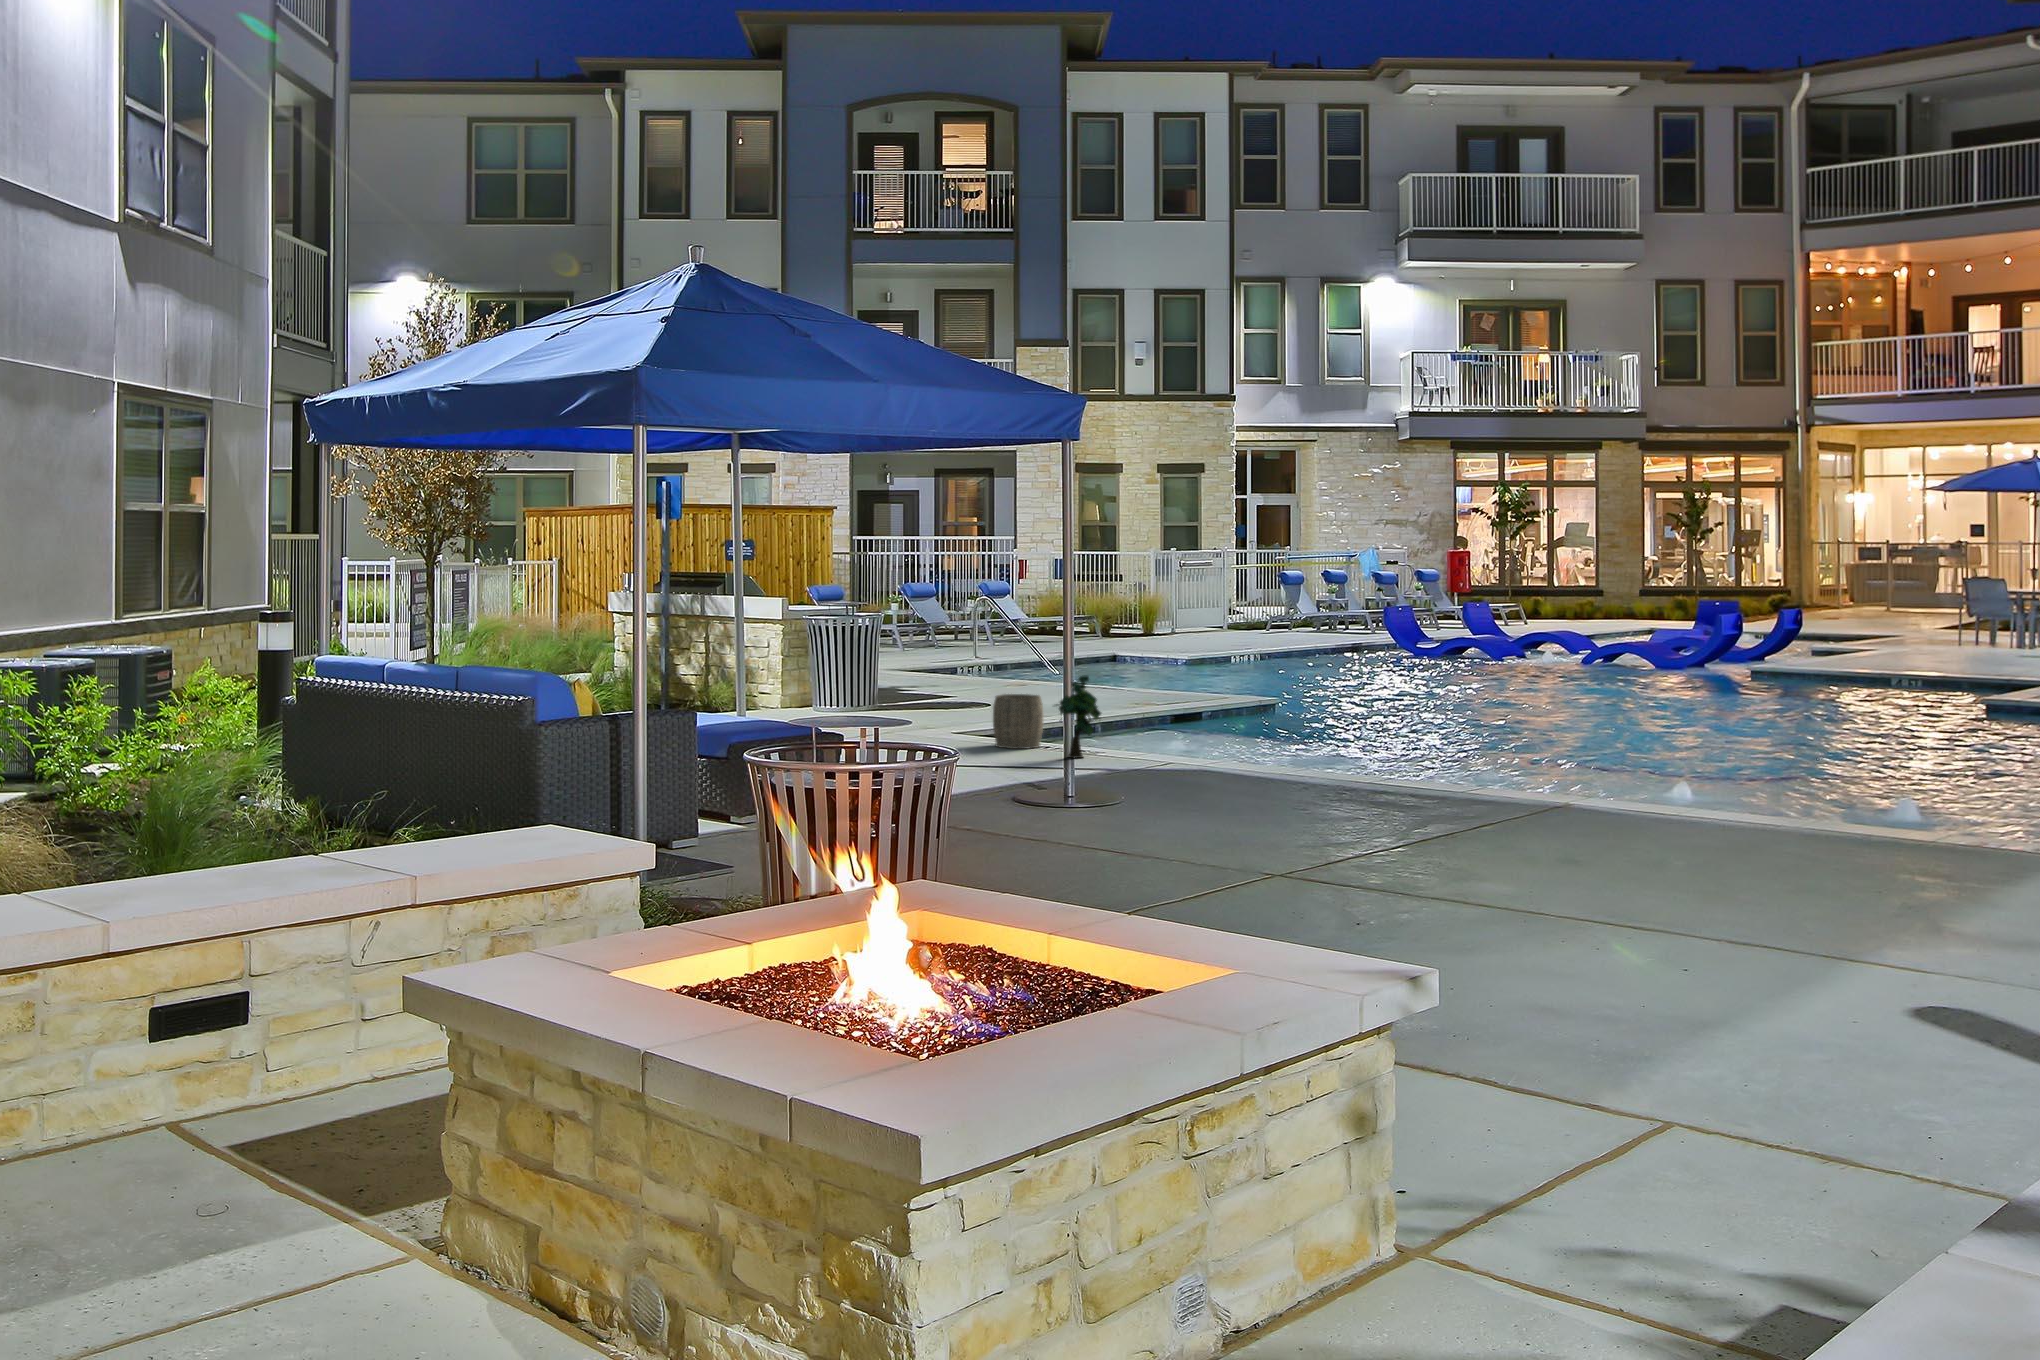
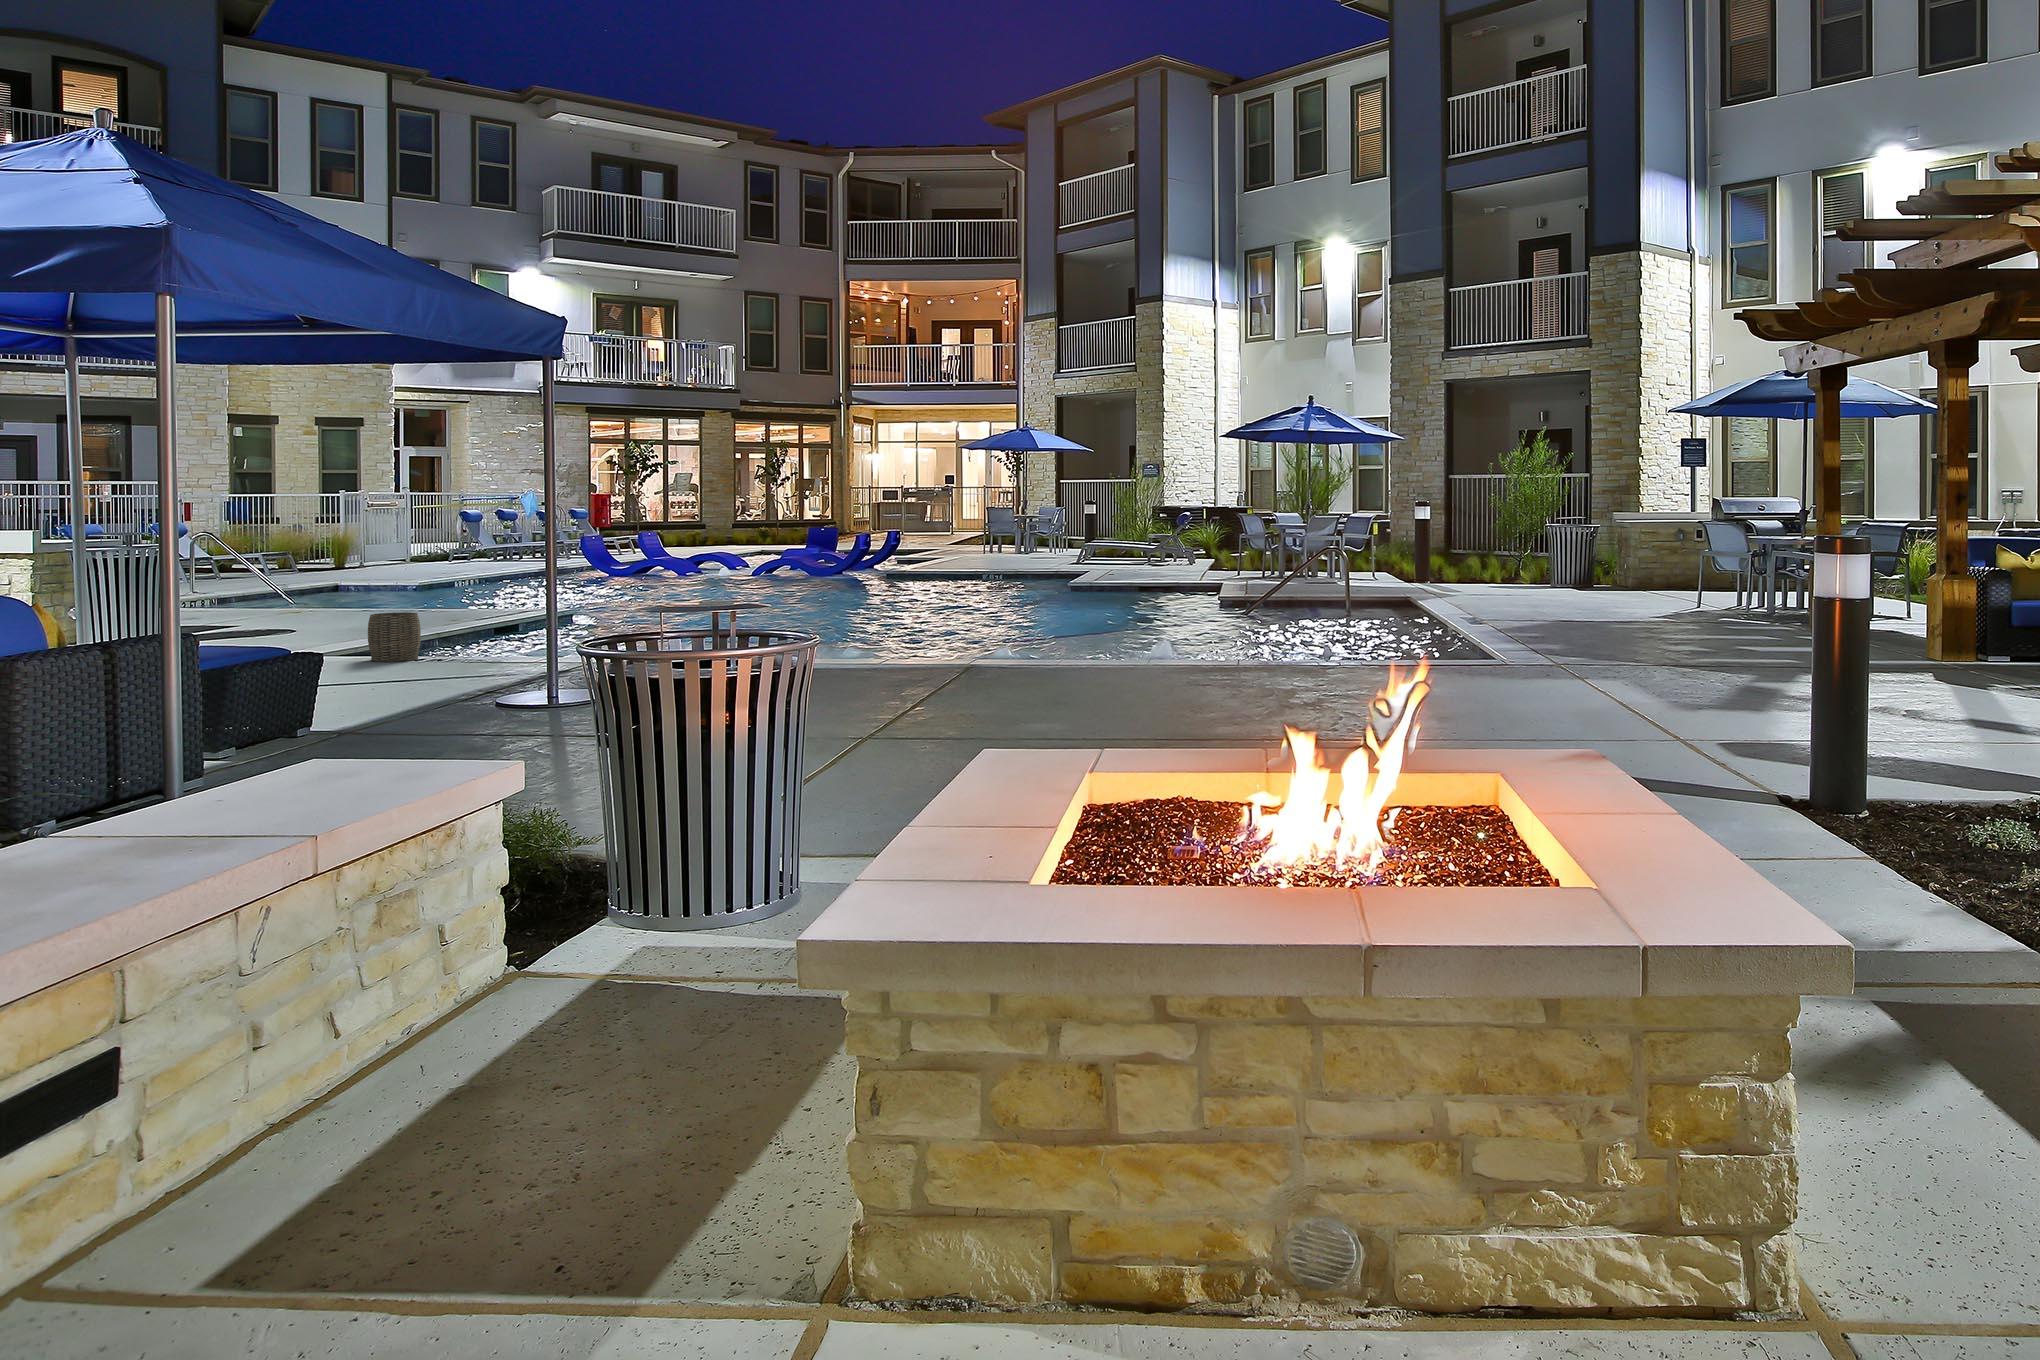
decorative plant: present [1056,676,1101,758] -> none [444,591,493,665]

